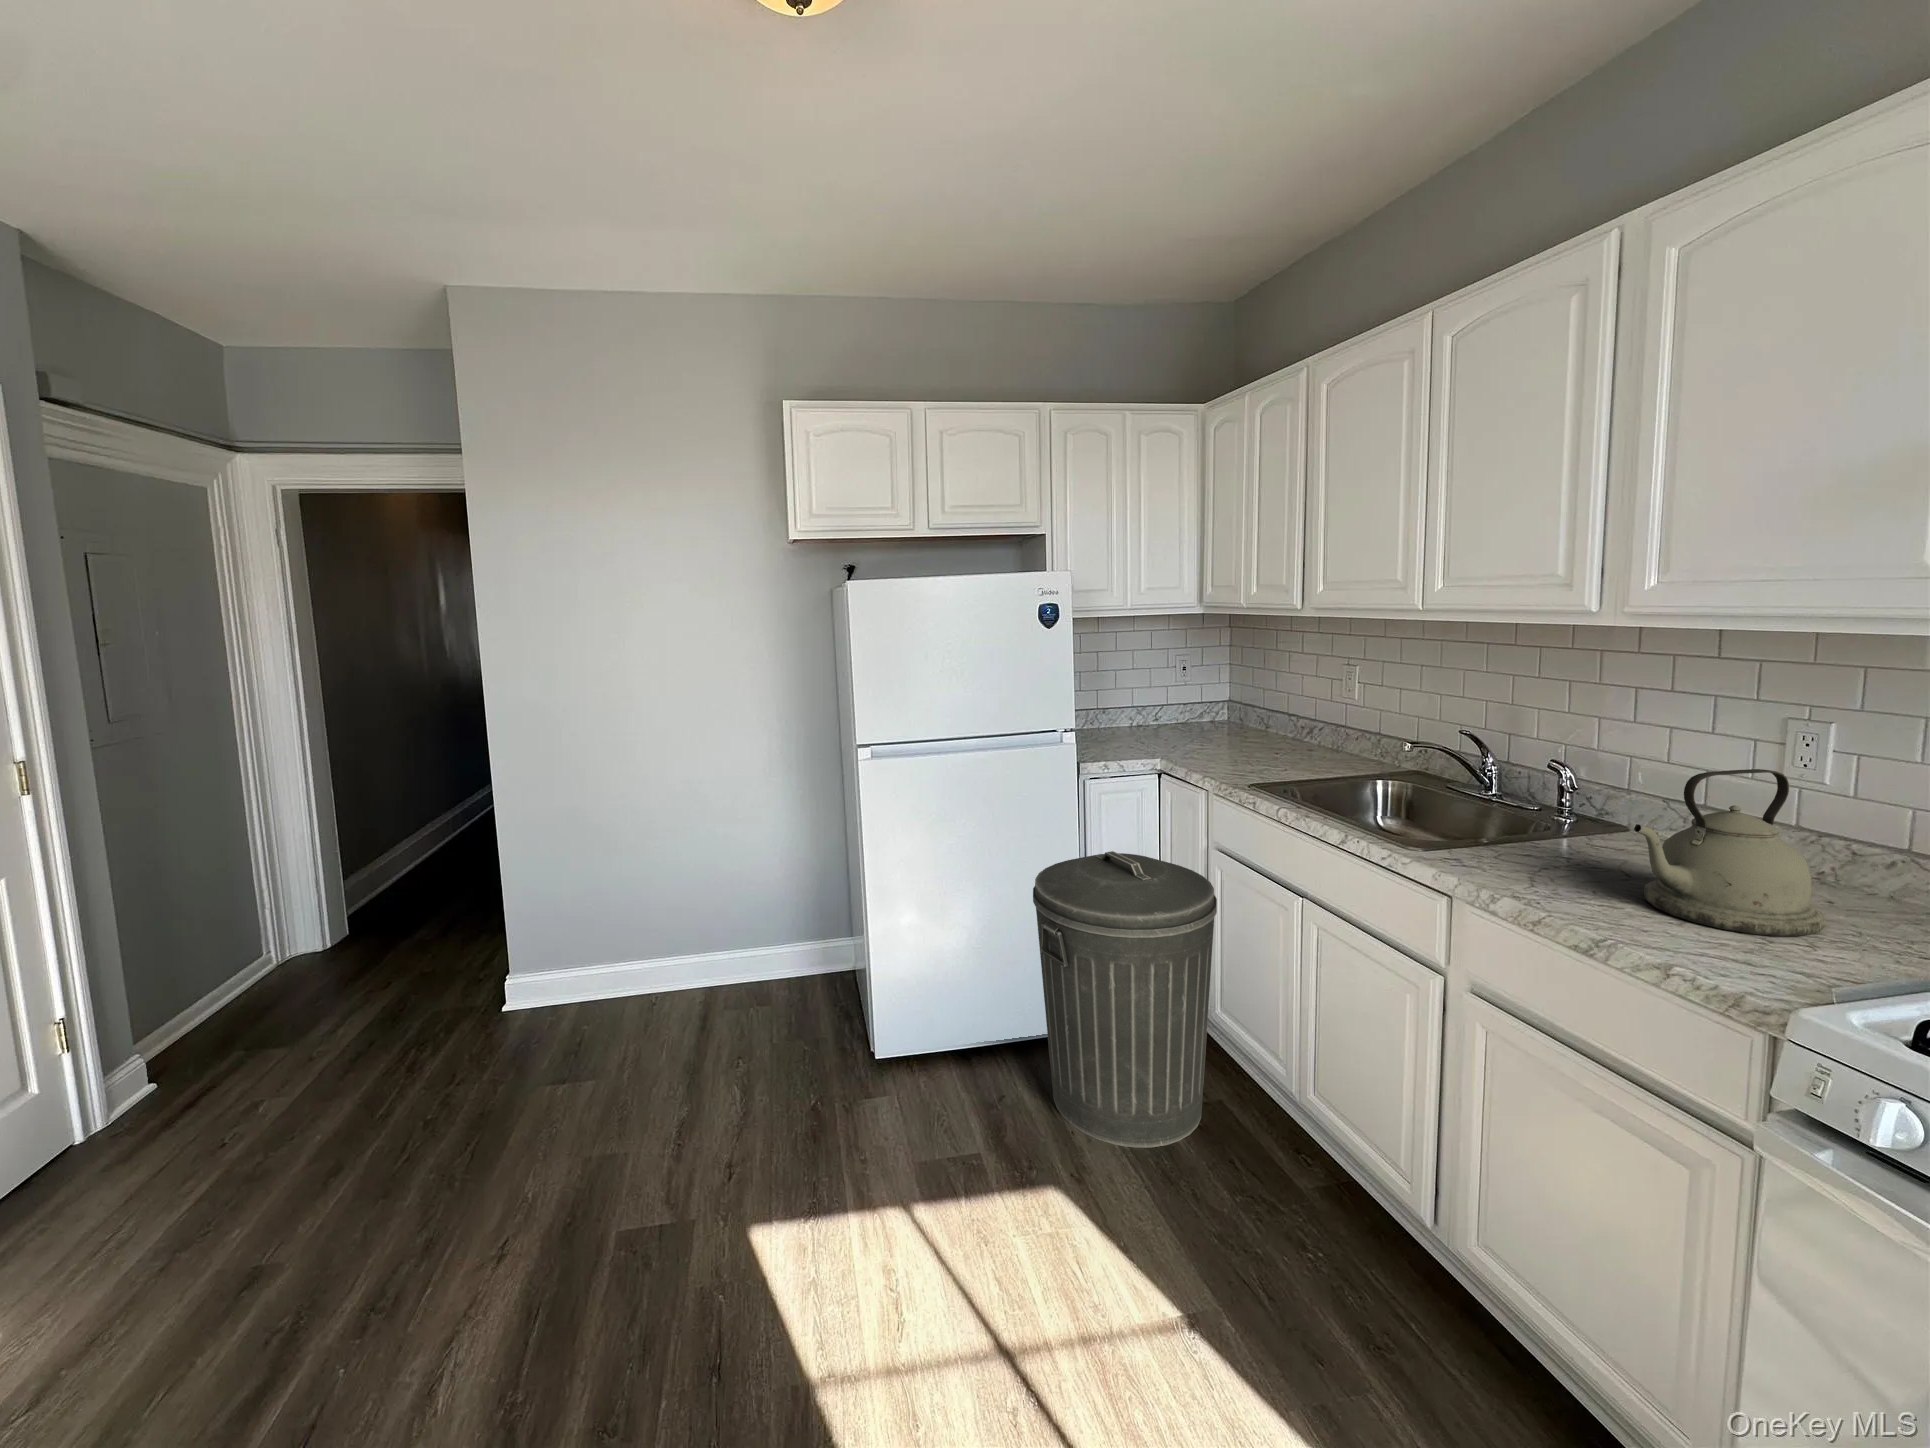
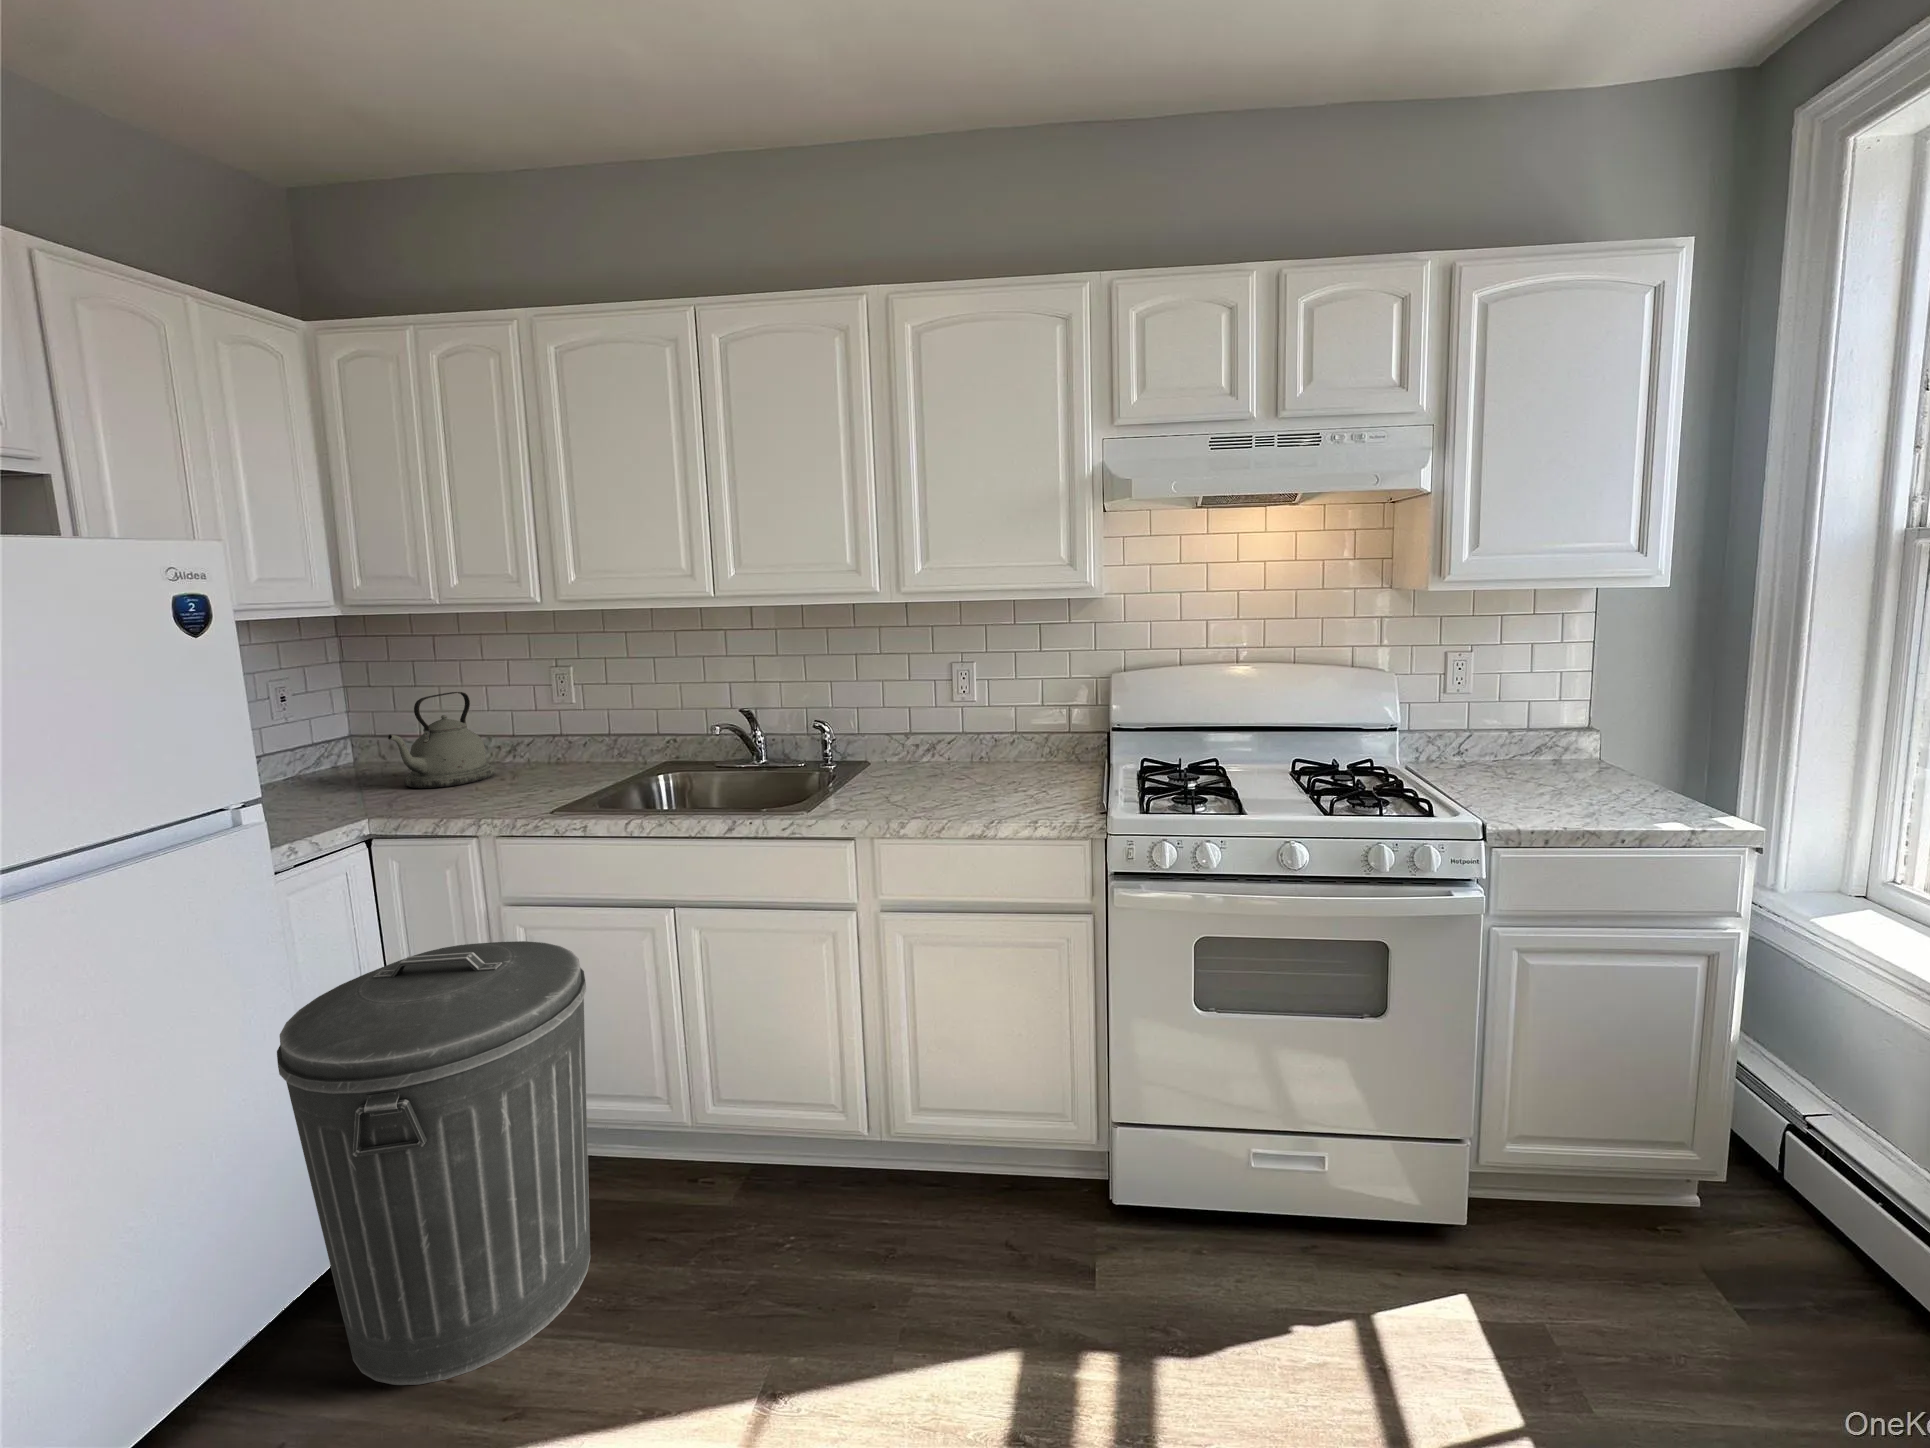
kettle: present [1634,769,1826,936] -> present [388,692,495,788]

